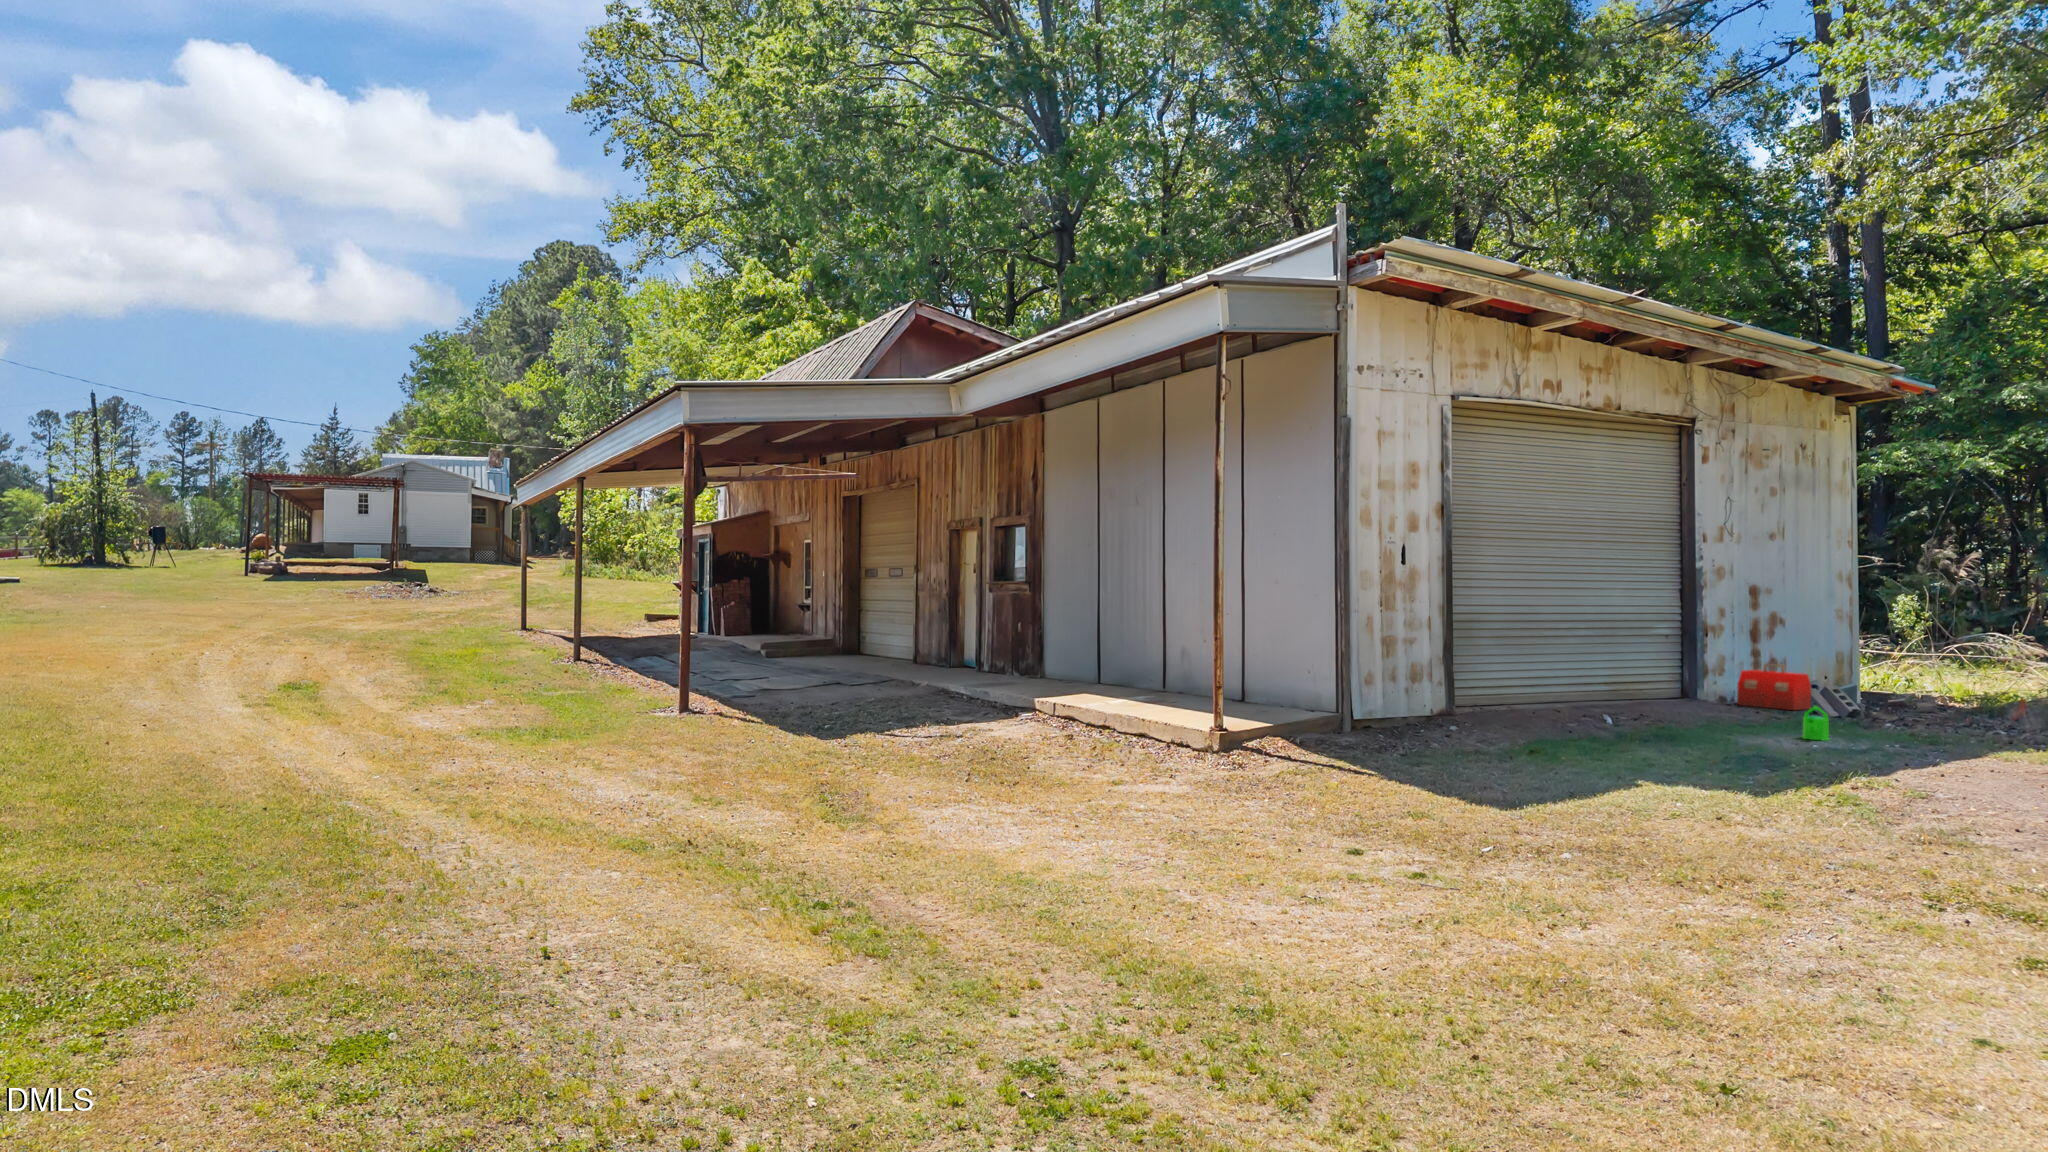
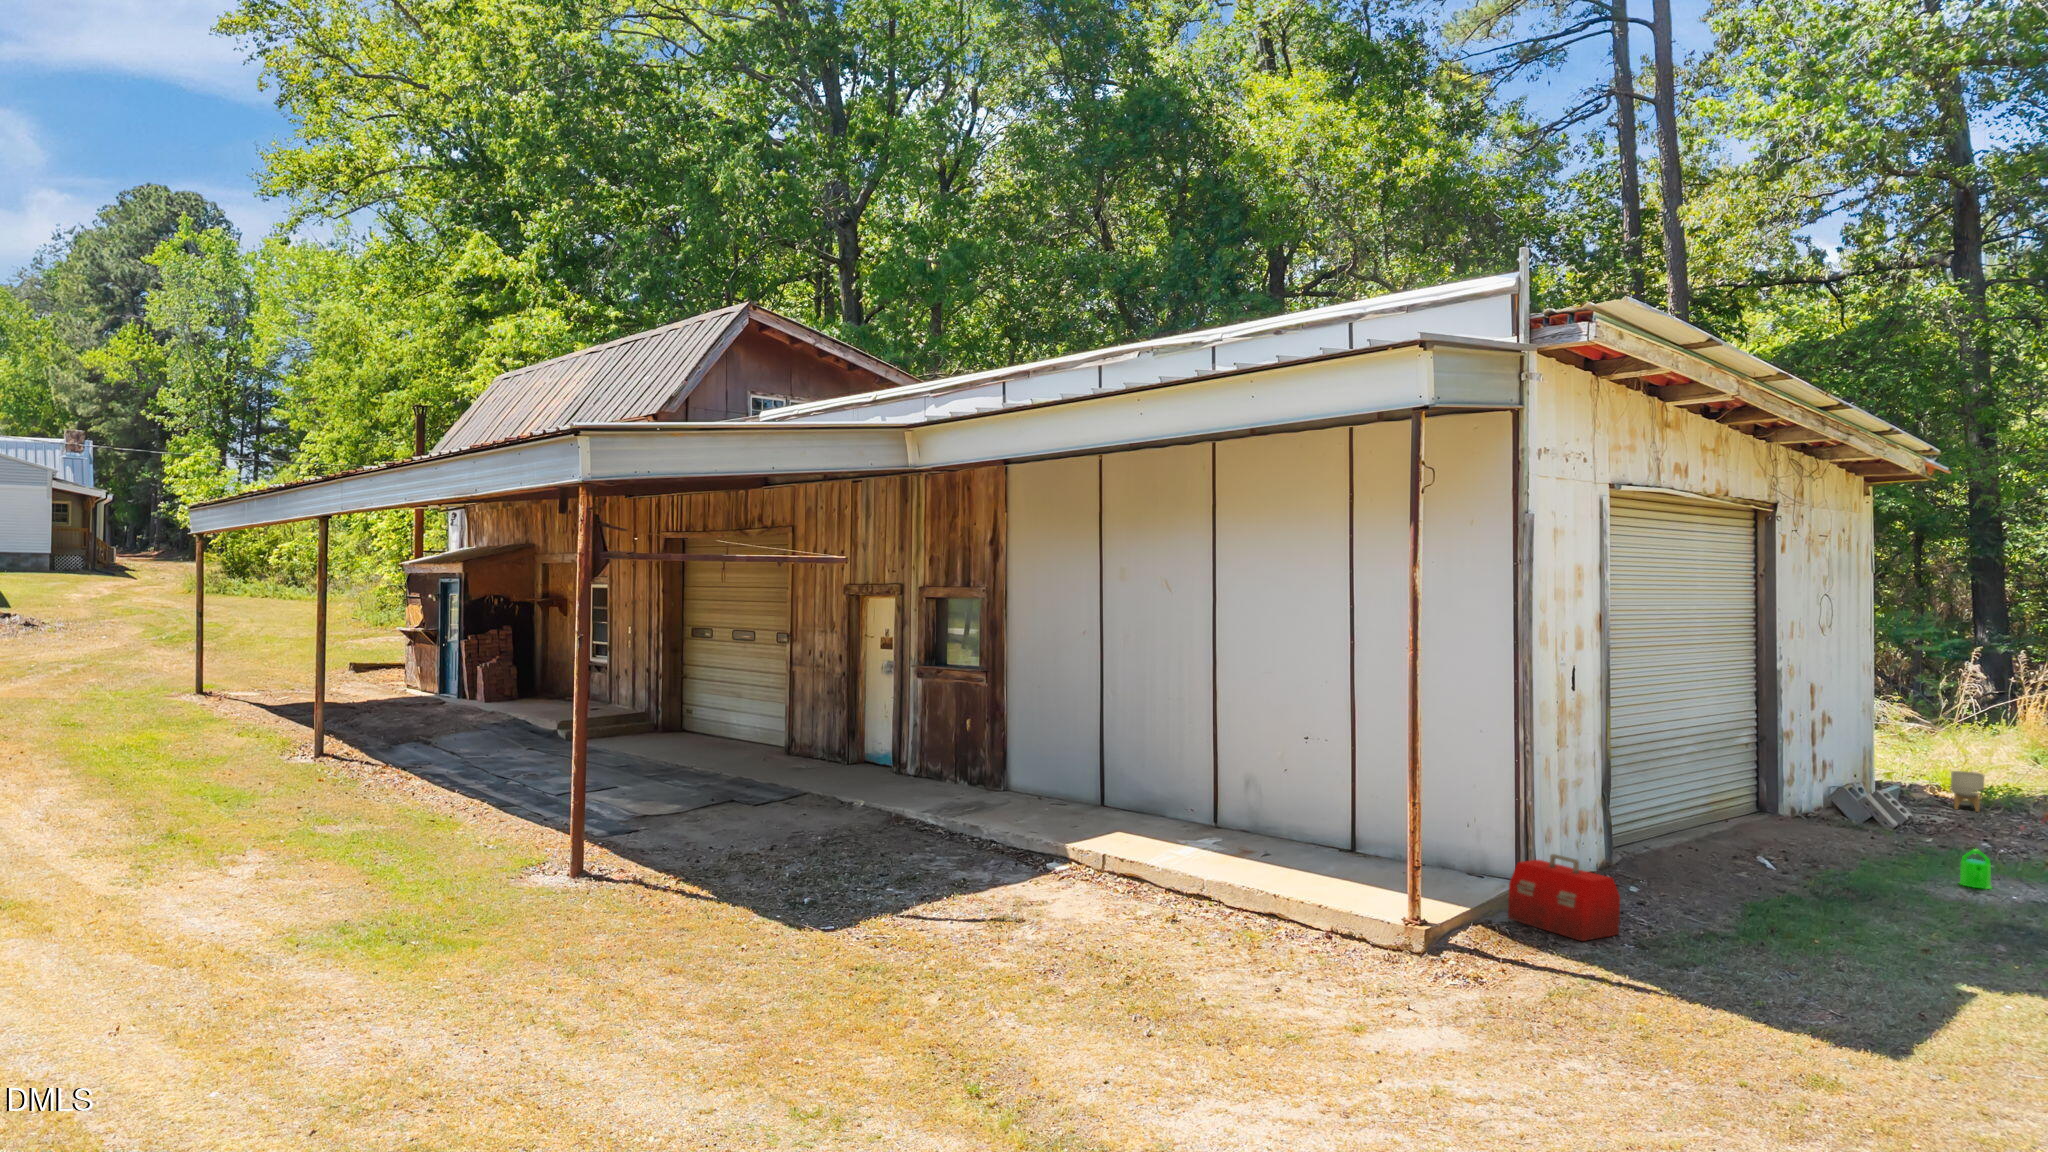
toolbox: present [1737,664,1811,710] -> present [1508,854,1620,941]
planter: none [1935,671,1968,708] -> present [1951,771,1984,812]

